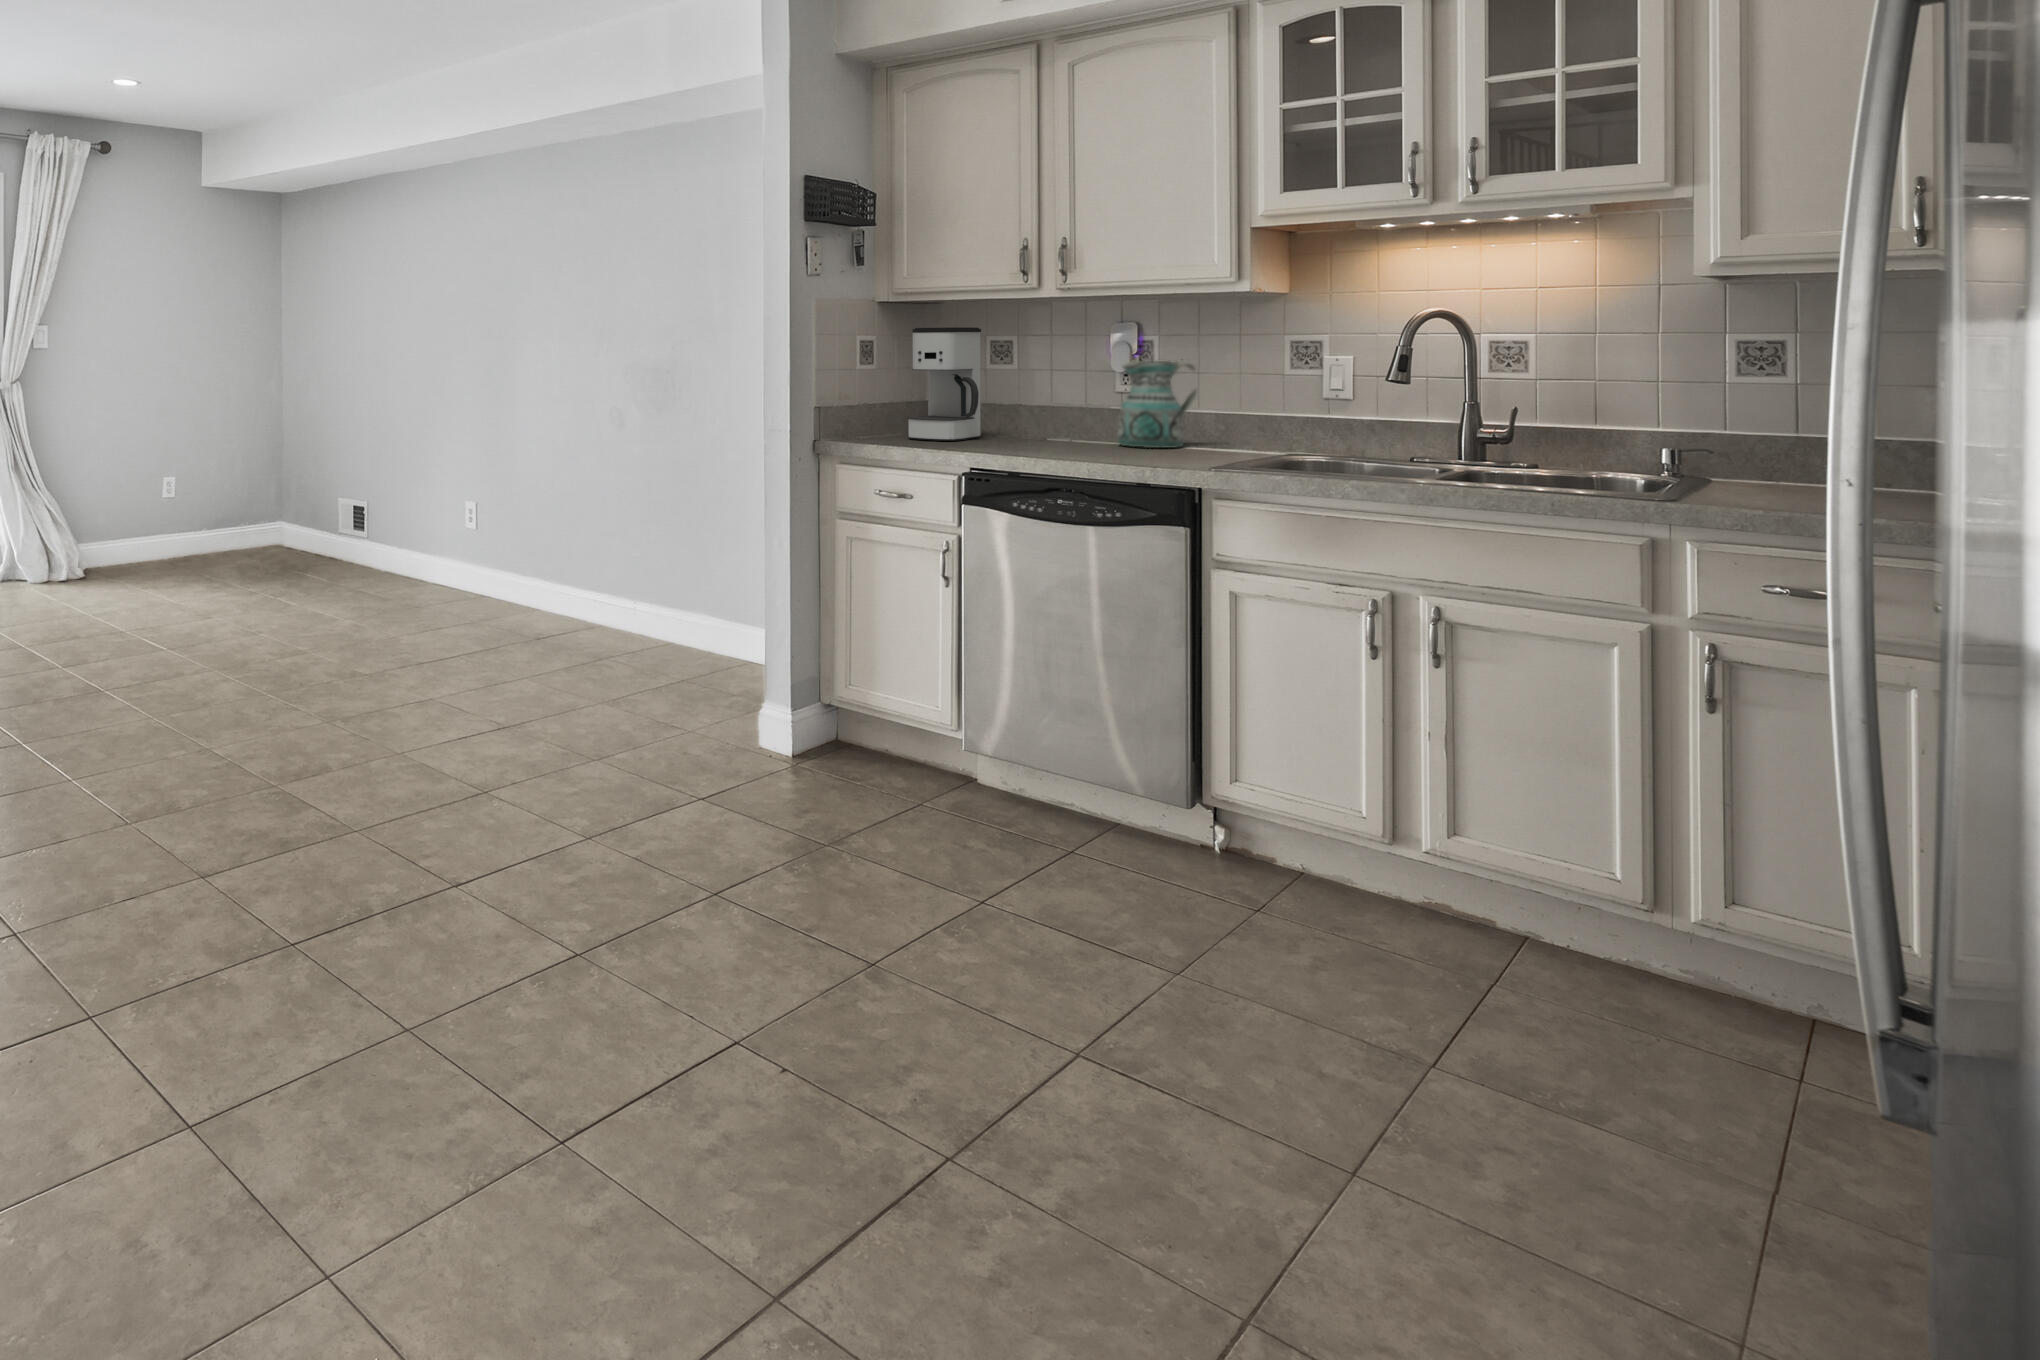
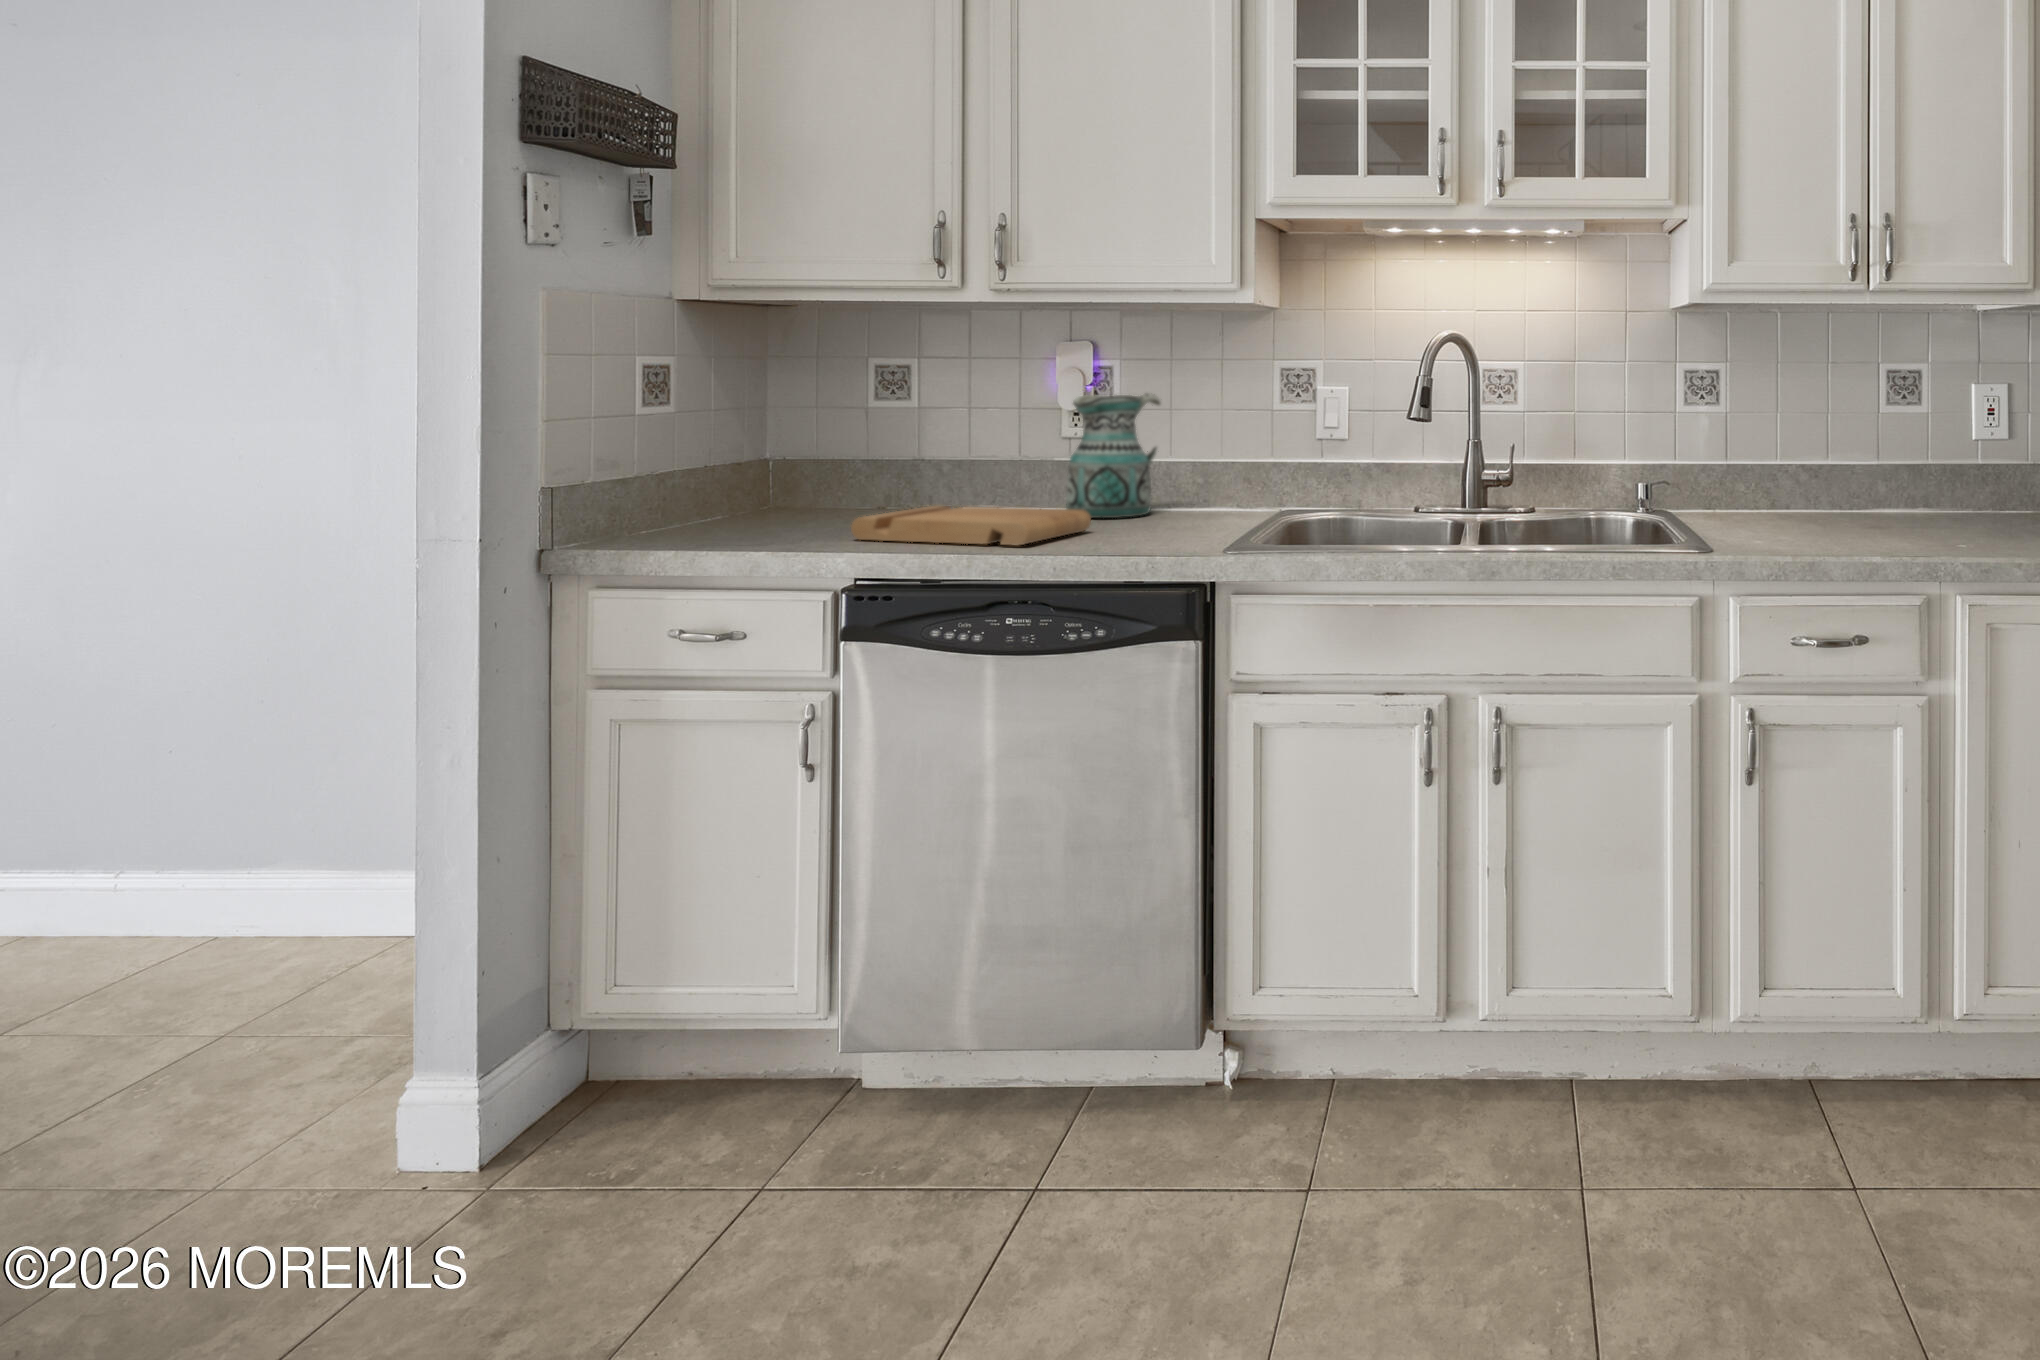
coffee maker: present [908,327,981,441] -> none [732,342,857,527]
cutting board: none [969,432,1125,458] -> present [851,506,1091,546]

